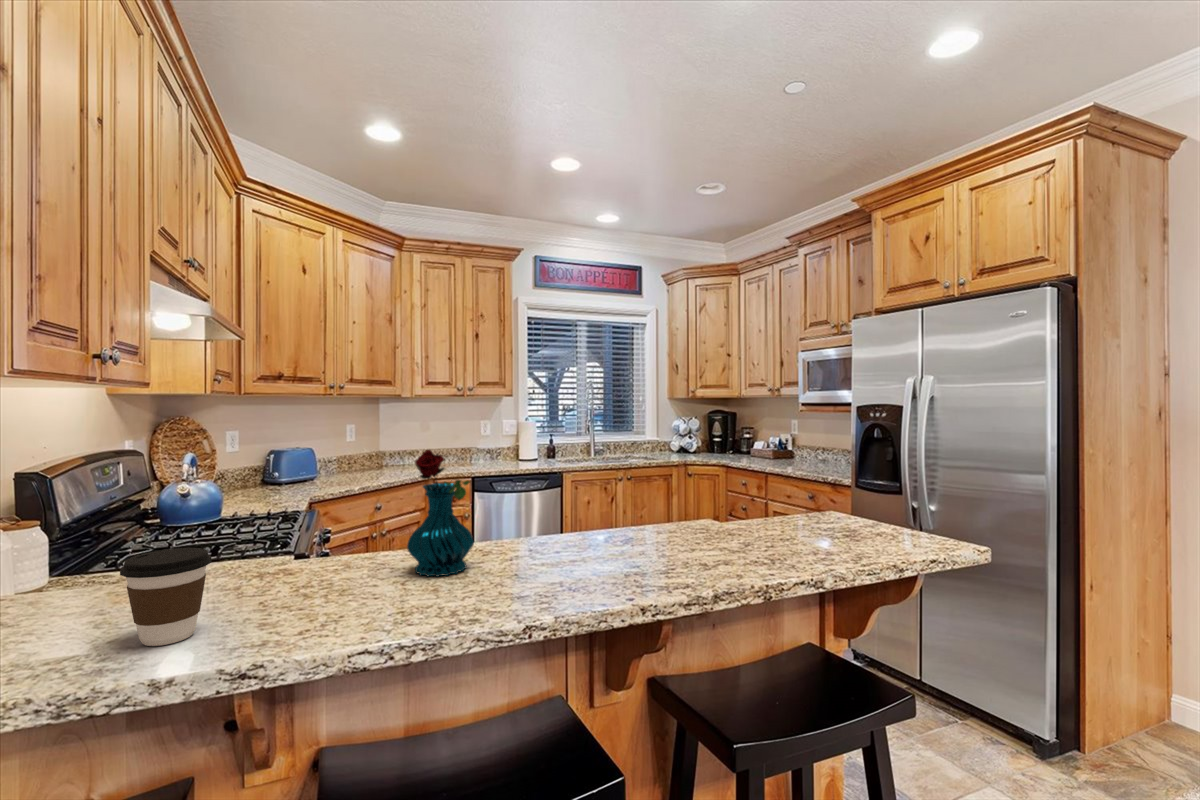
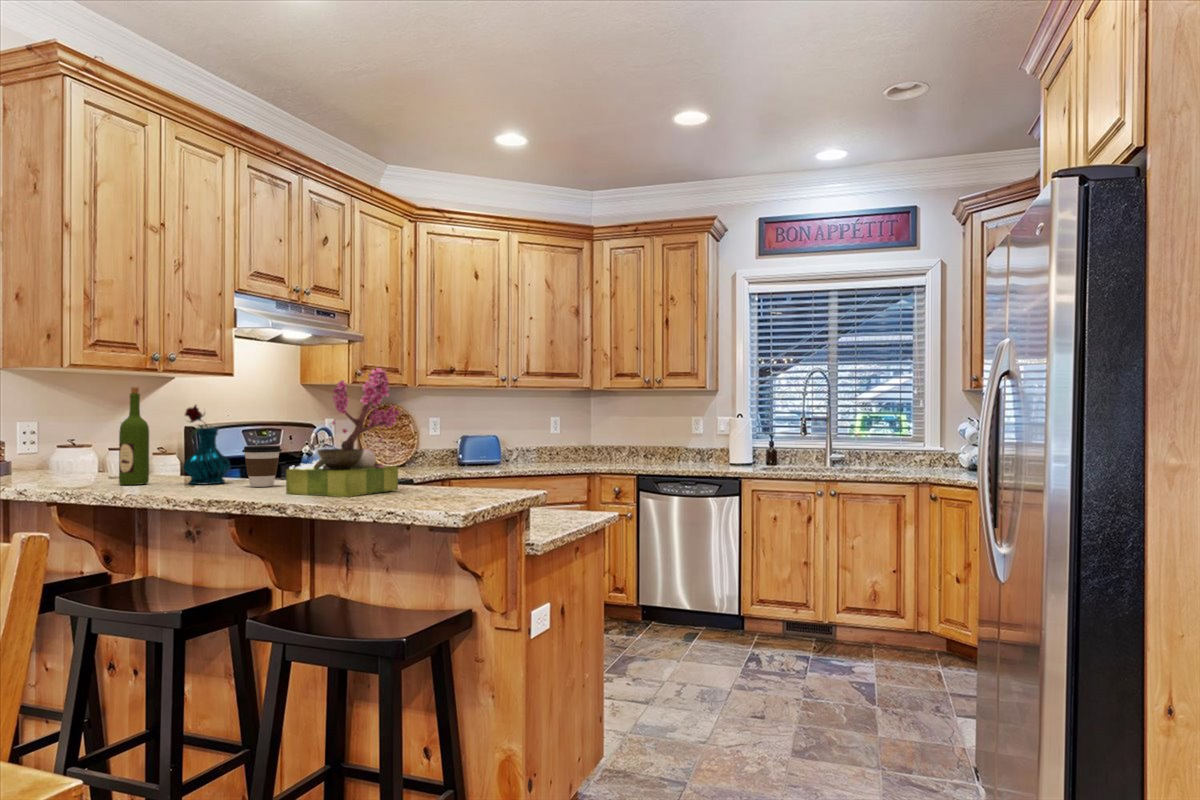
flower arrangement: none [650,397,776,562] -> present [286,368,401,497]
wine bottle: none [328,427,377,605] -> present [119,387,149,485]
coffee cup: present [120,548,212,646] -> present [242,446,282,487]

